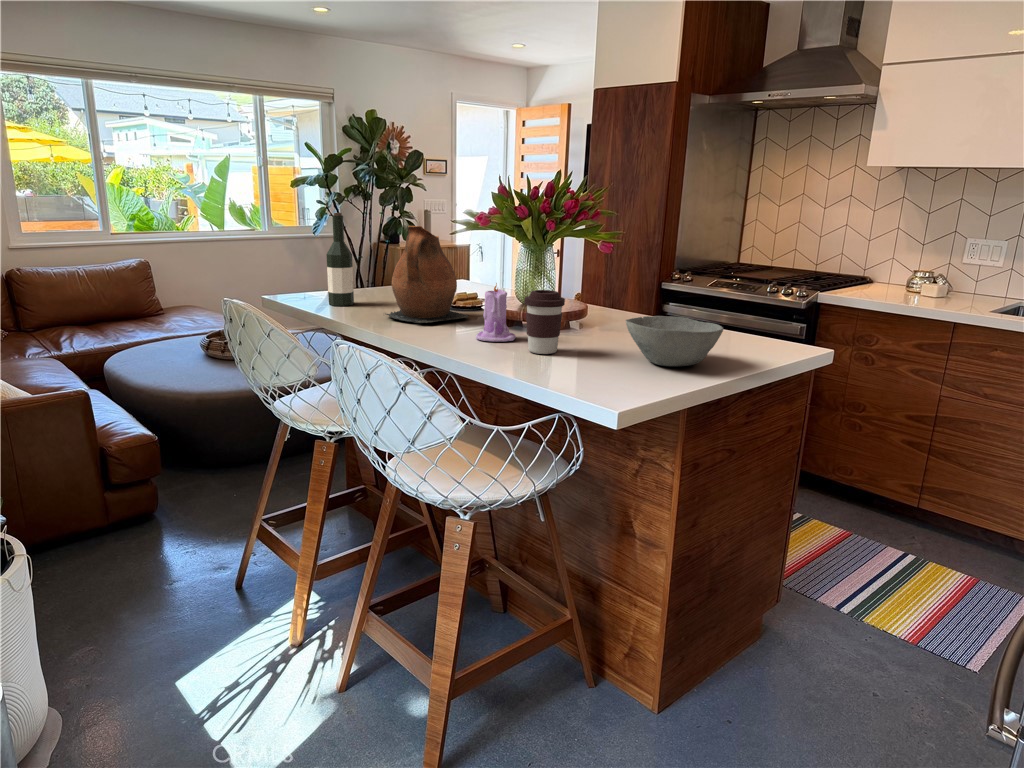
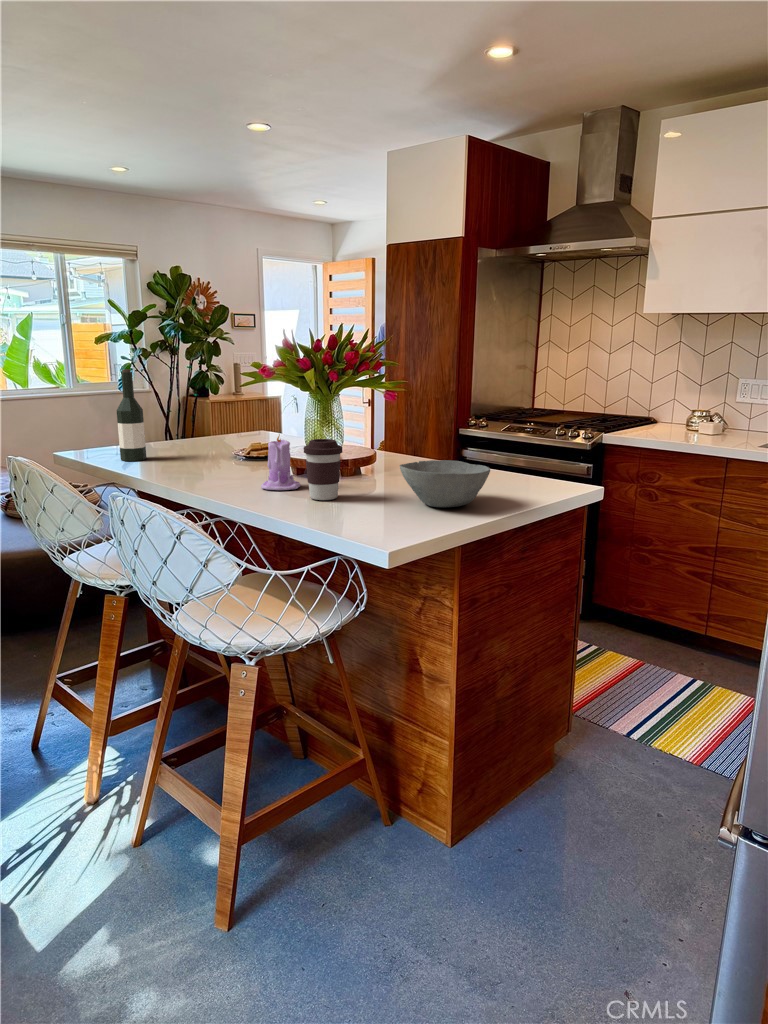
ceramic pitcher: present [386,226,468,323] -> none [173,381,259,475]

